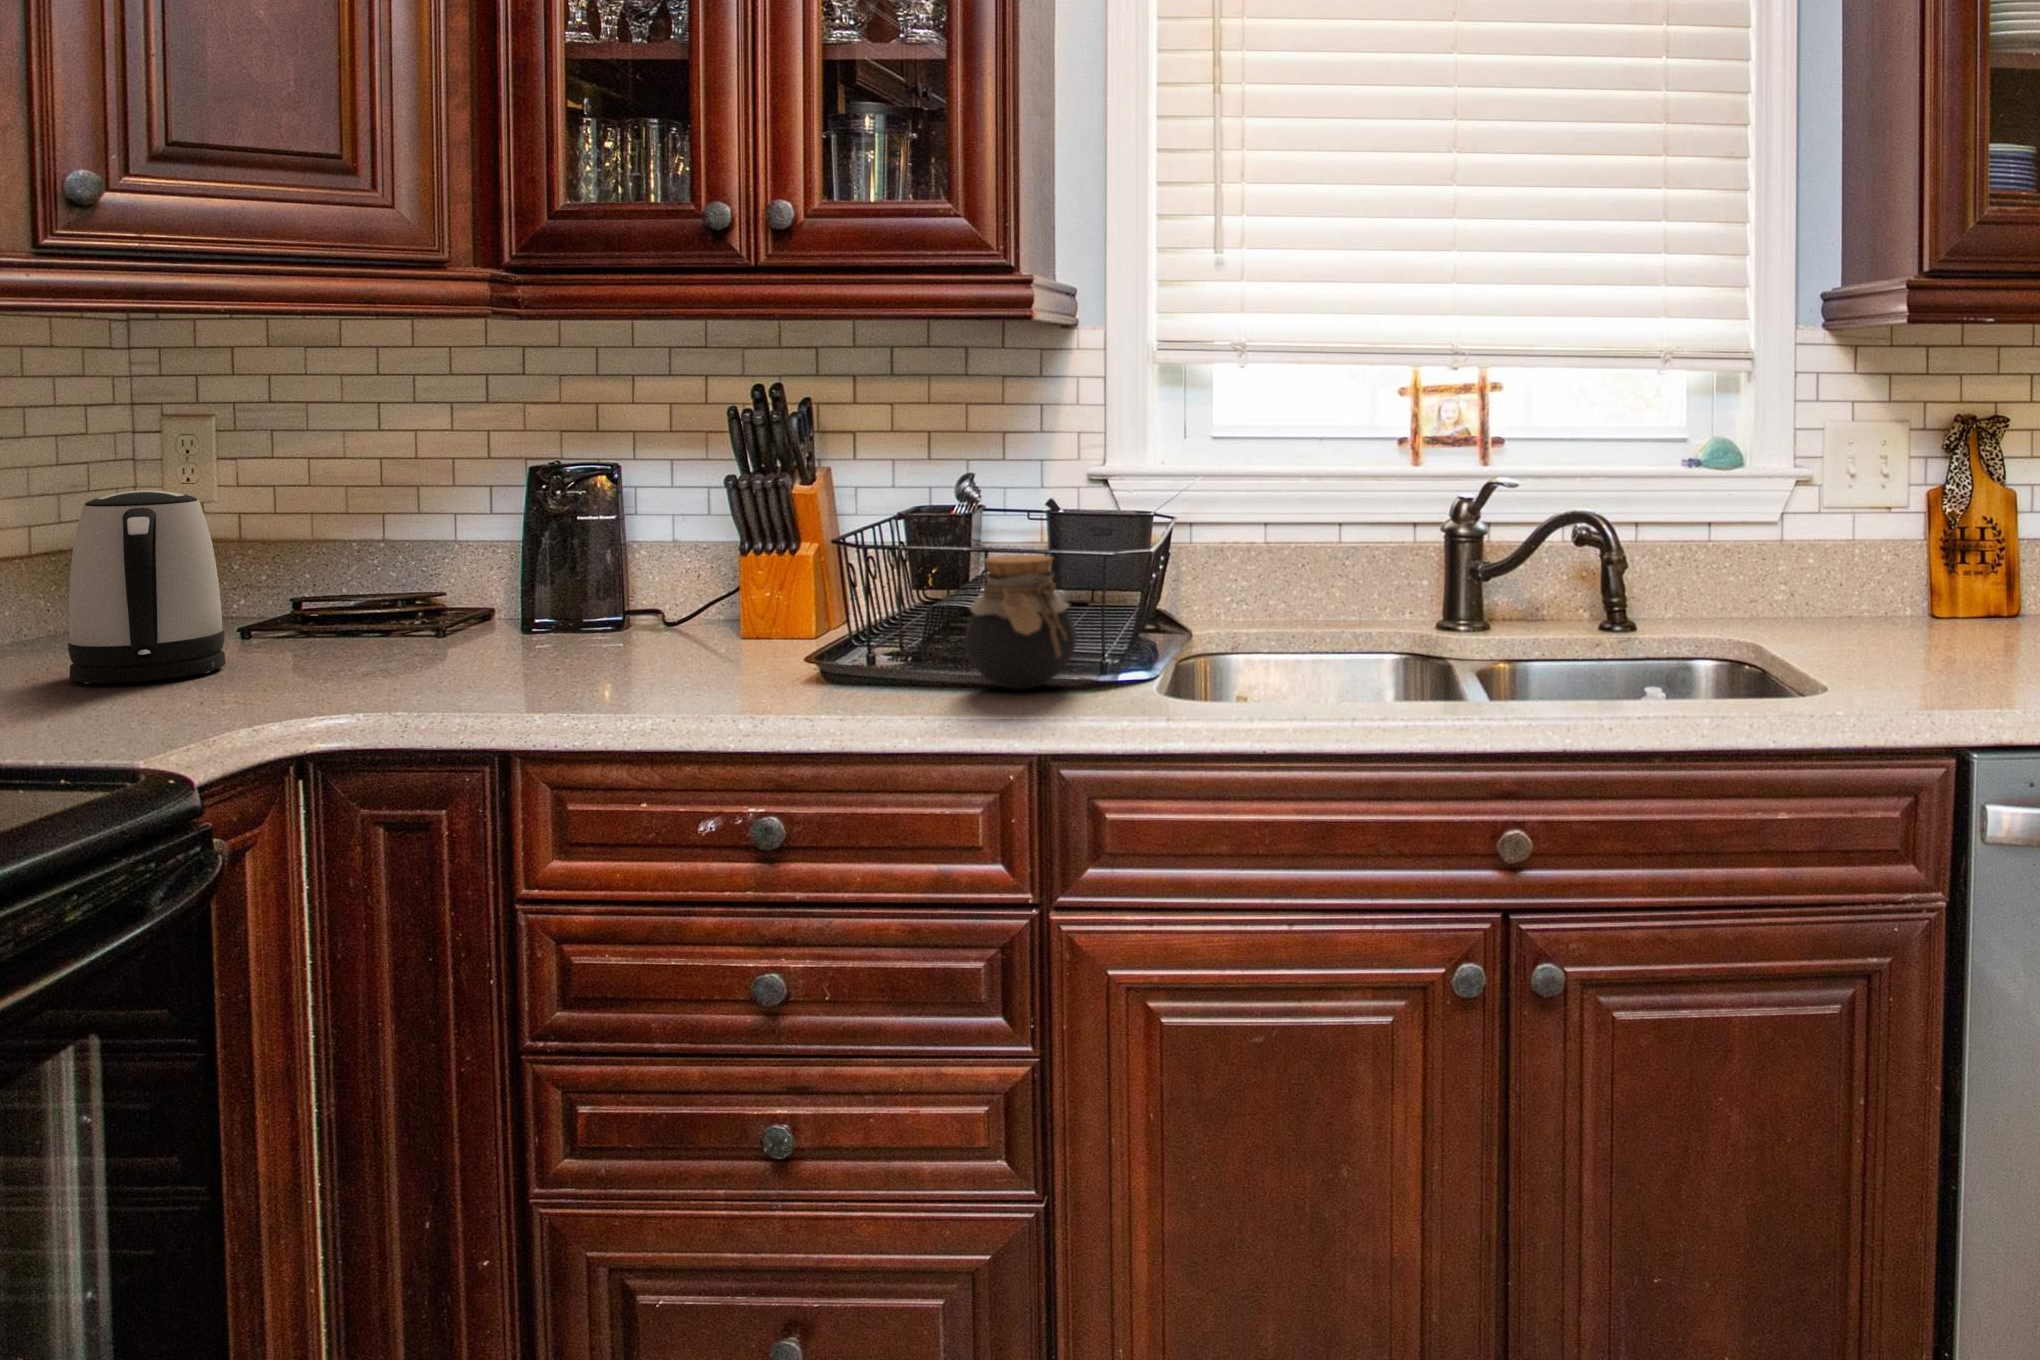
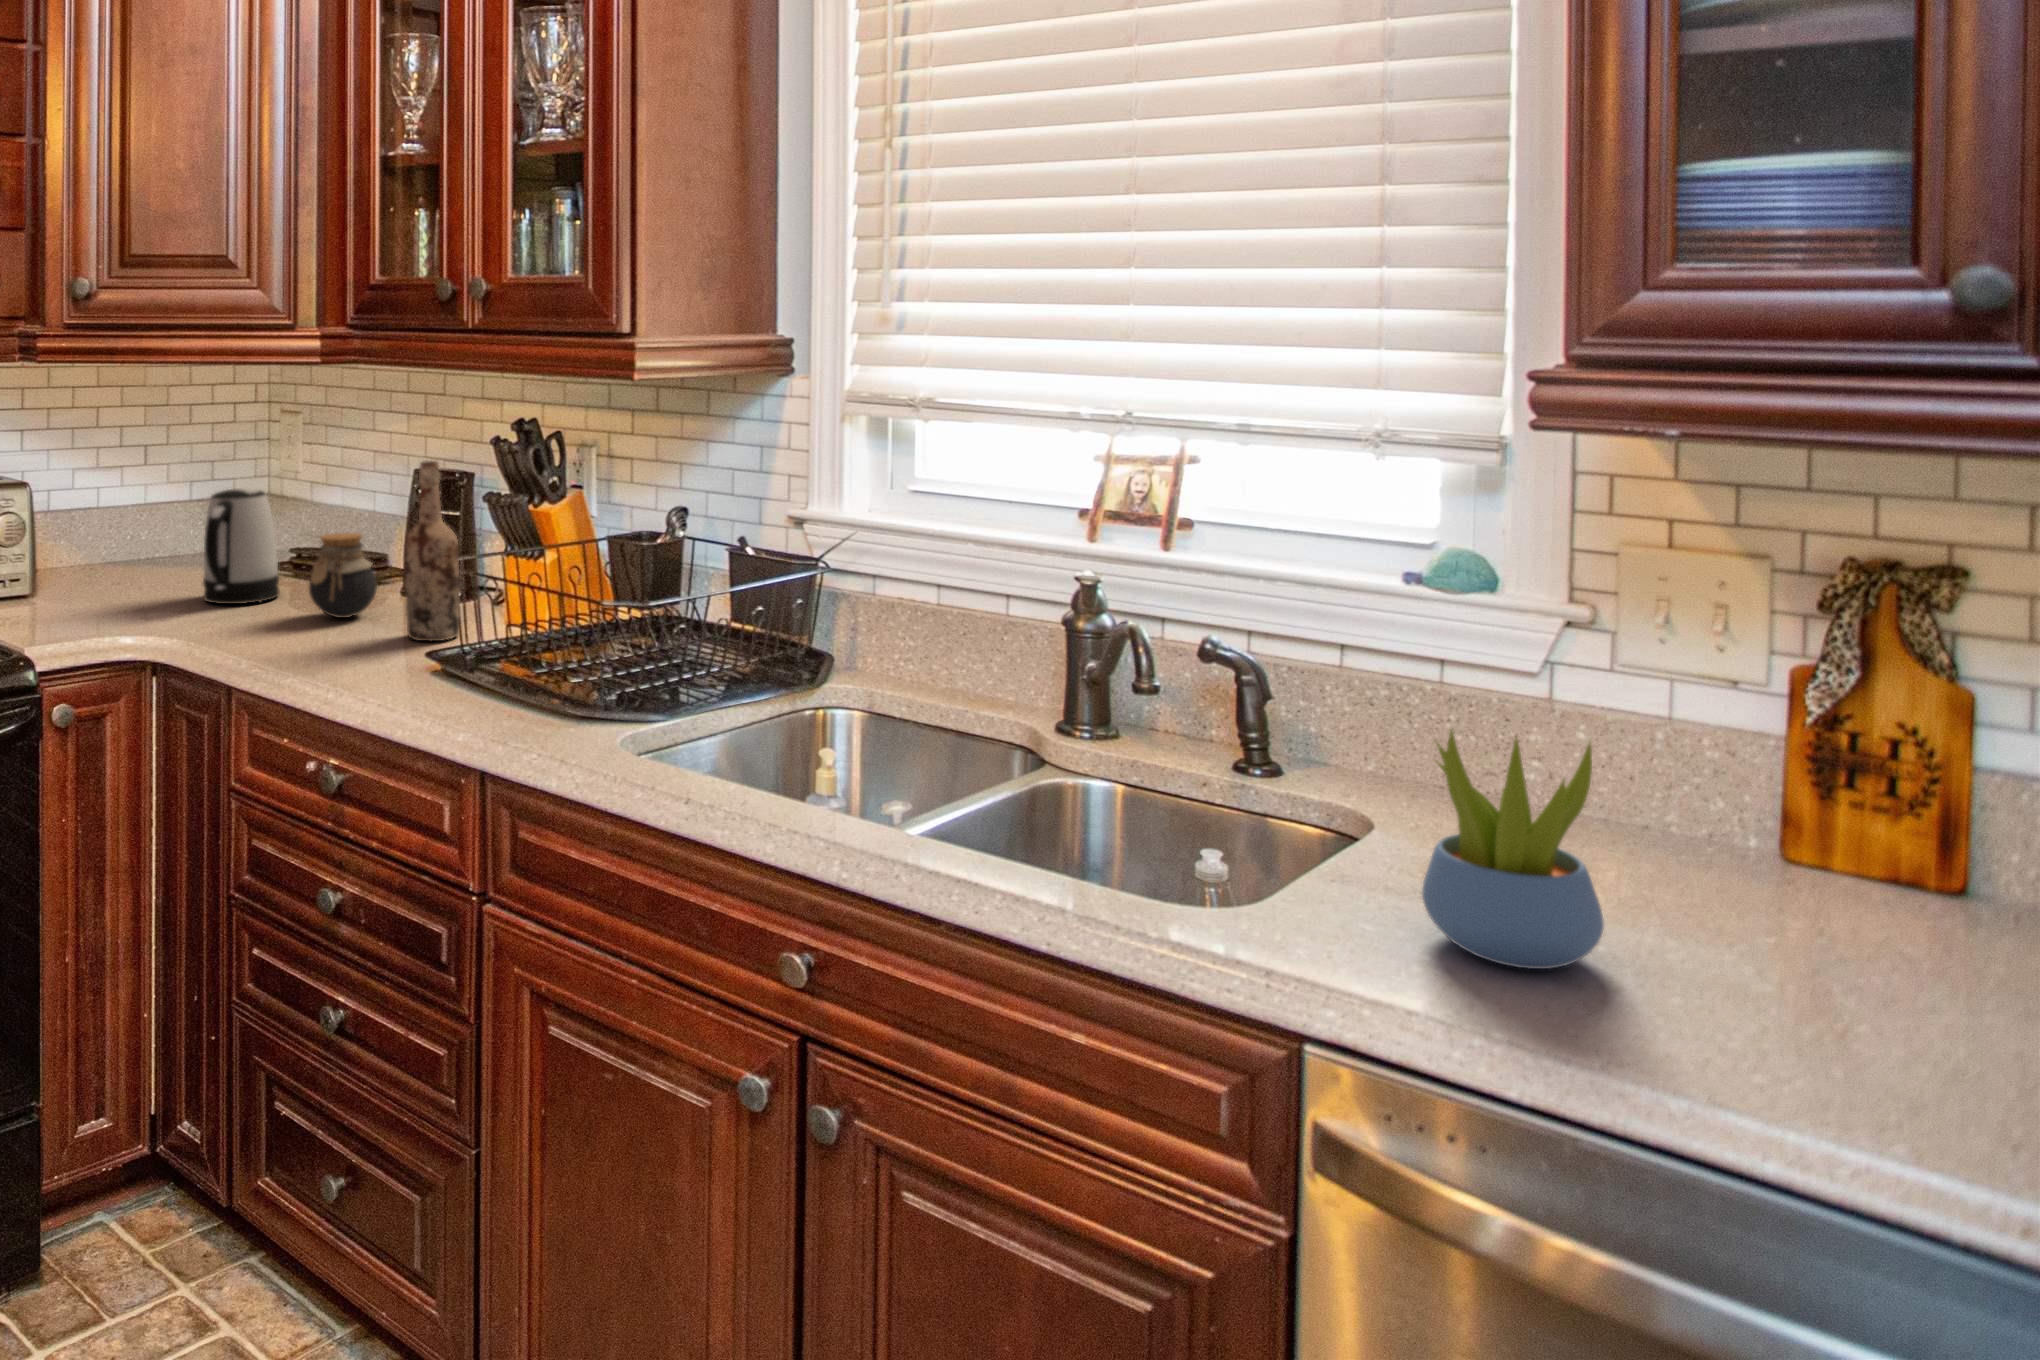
wine bottle: none [589,419,674,669] -> present [404,461,460,641]
succulent plant: none [1899,513,2011,679] -> present [1422,730,1604,969]
jar: present [964,555,1076,689] -> present [309,533,377,618]

